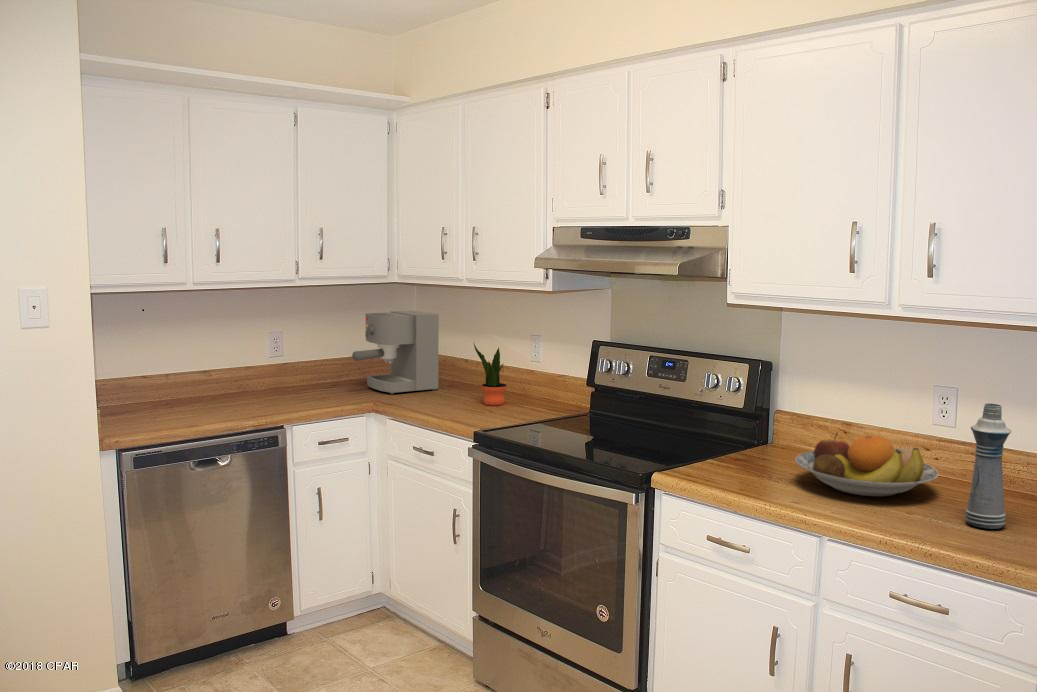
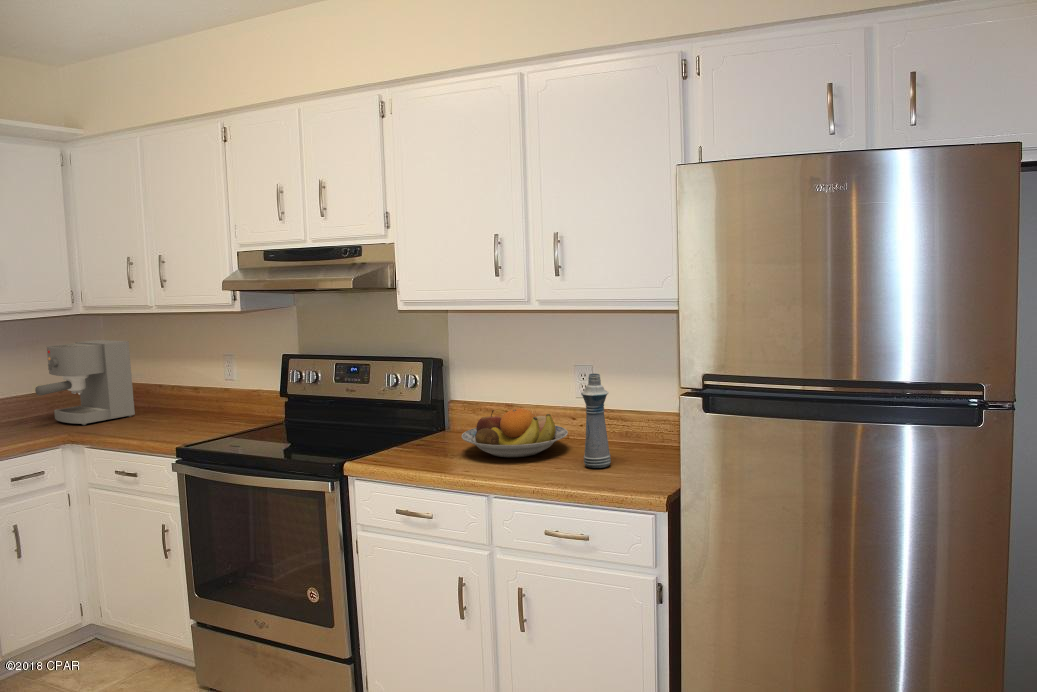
potted plant: present [474,344,507,406] -> none [168,365,206,424]

